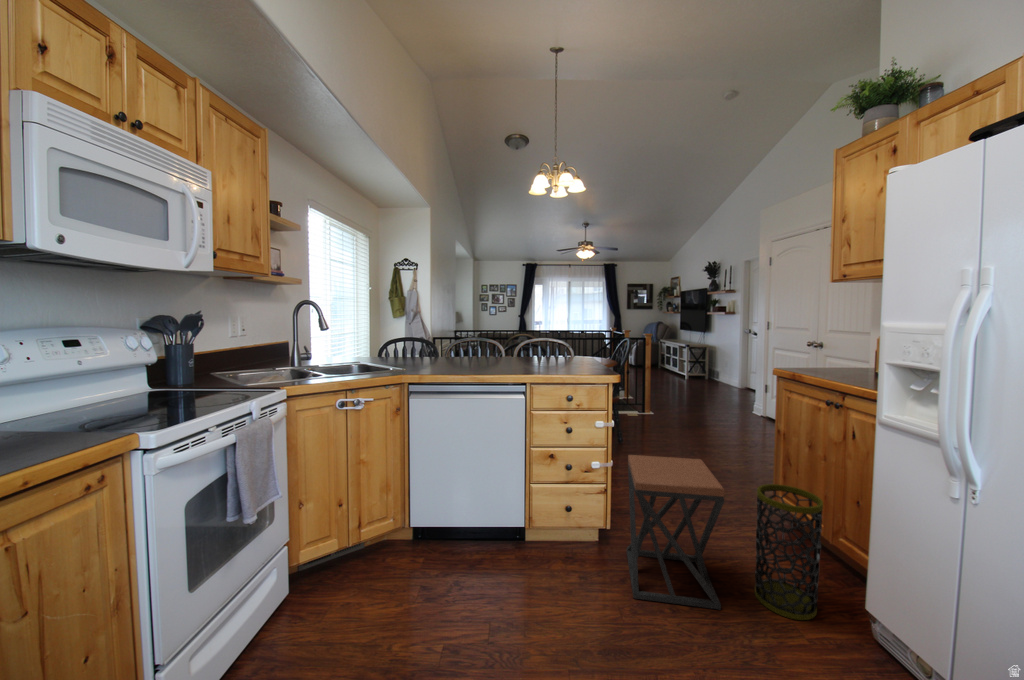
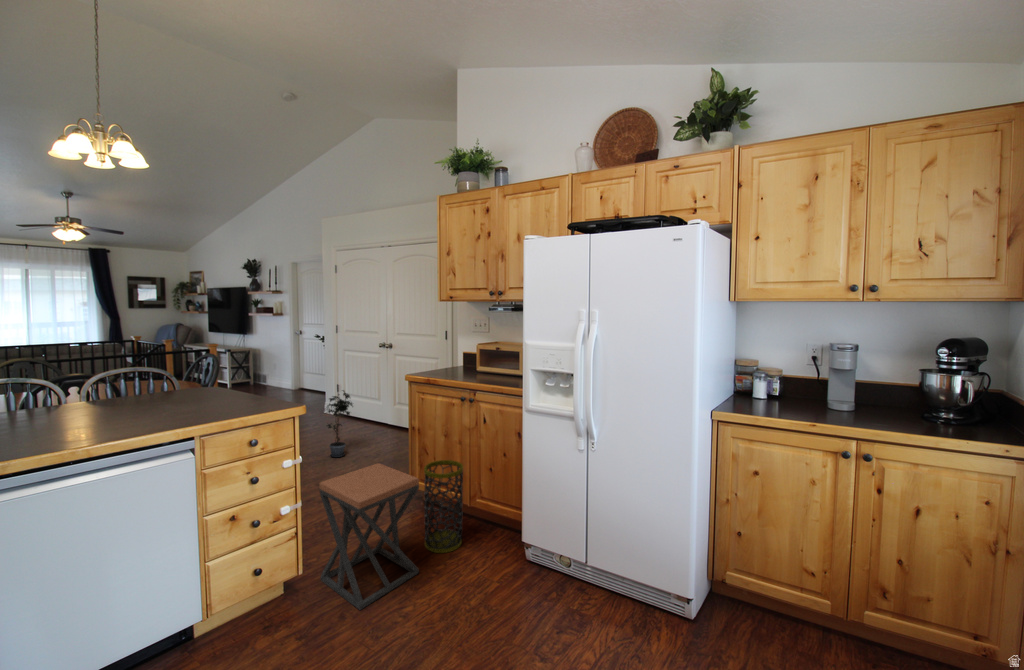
potted plant: none [719,386,756,460] -> present [327,390,353,457]

